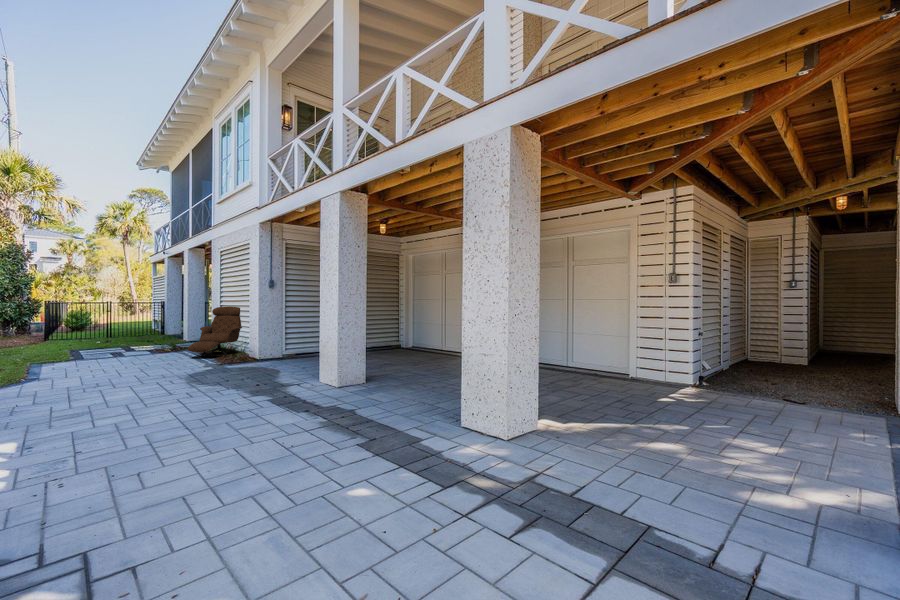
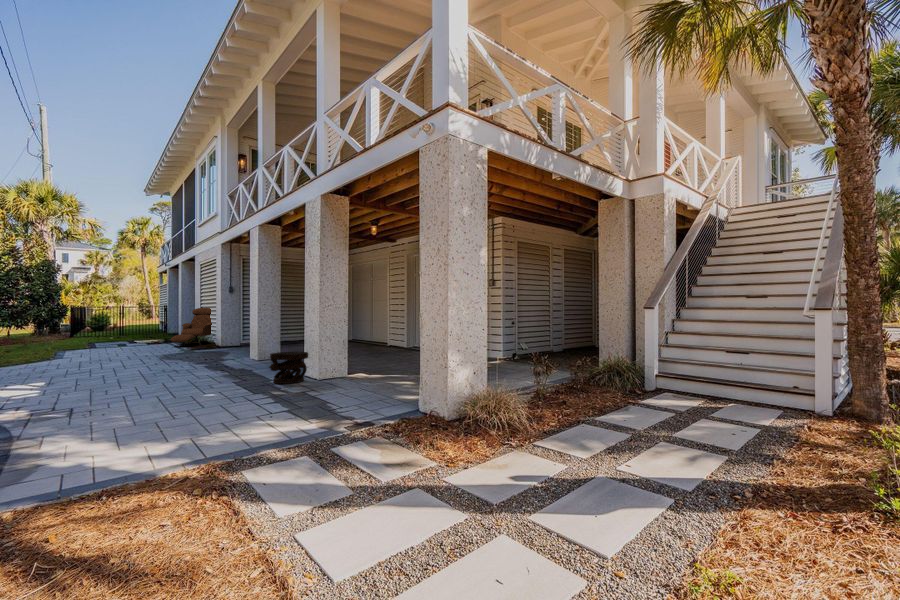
side table: none [413,384,471,443] -> present [269,352,308,384]

